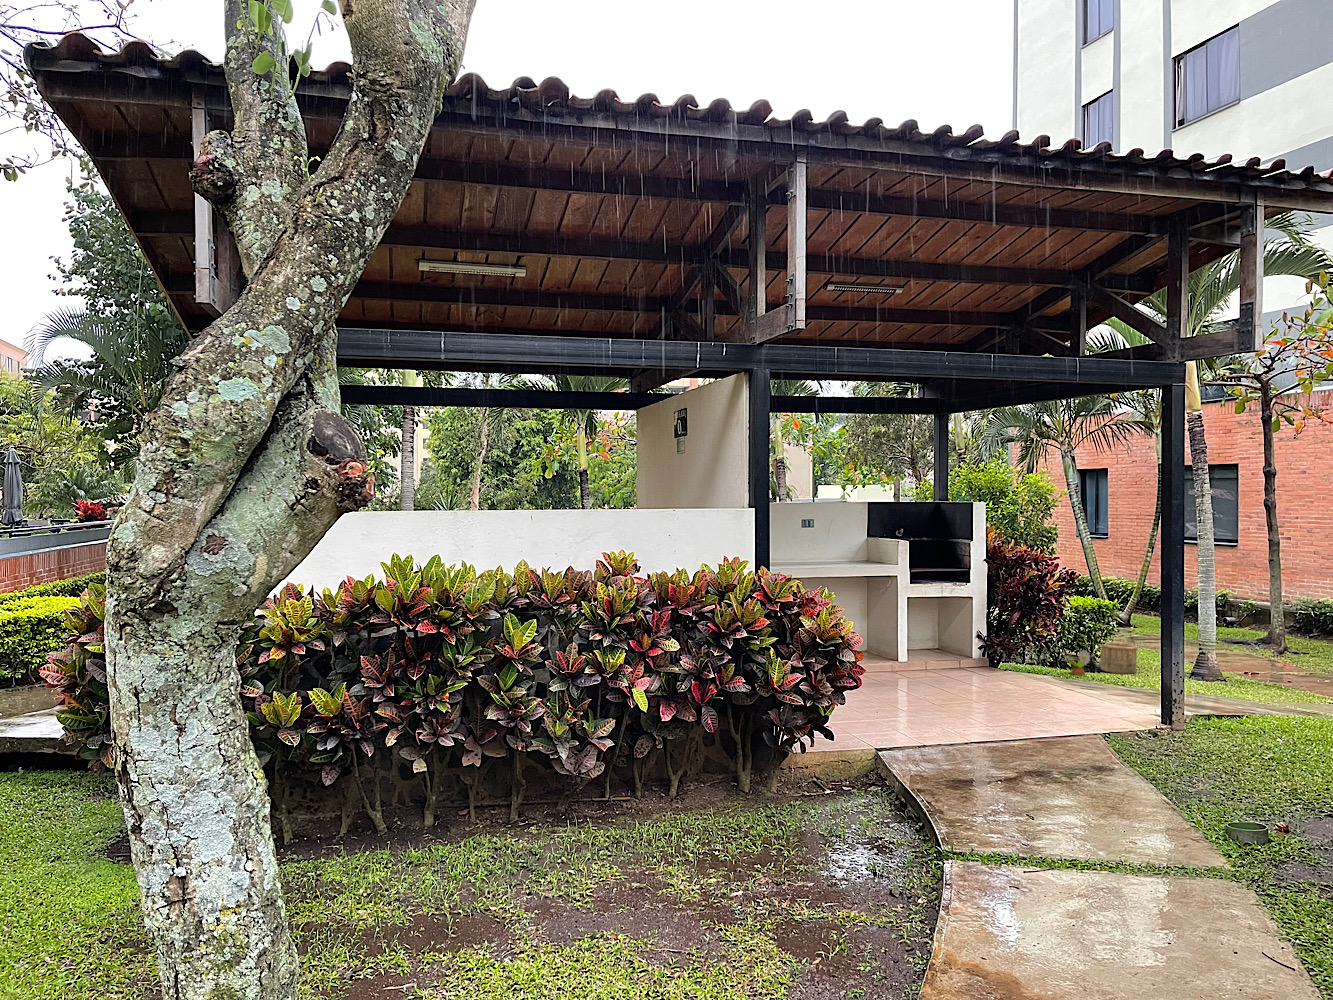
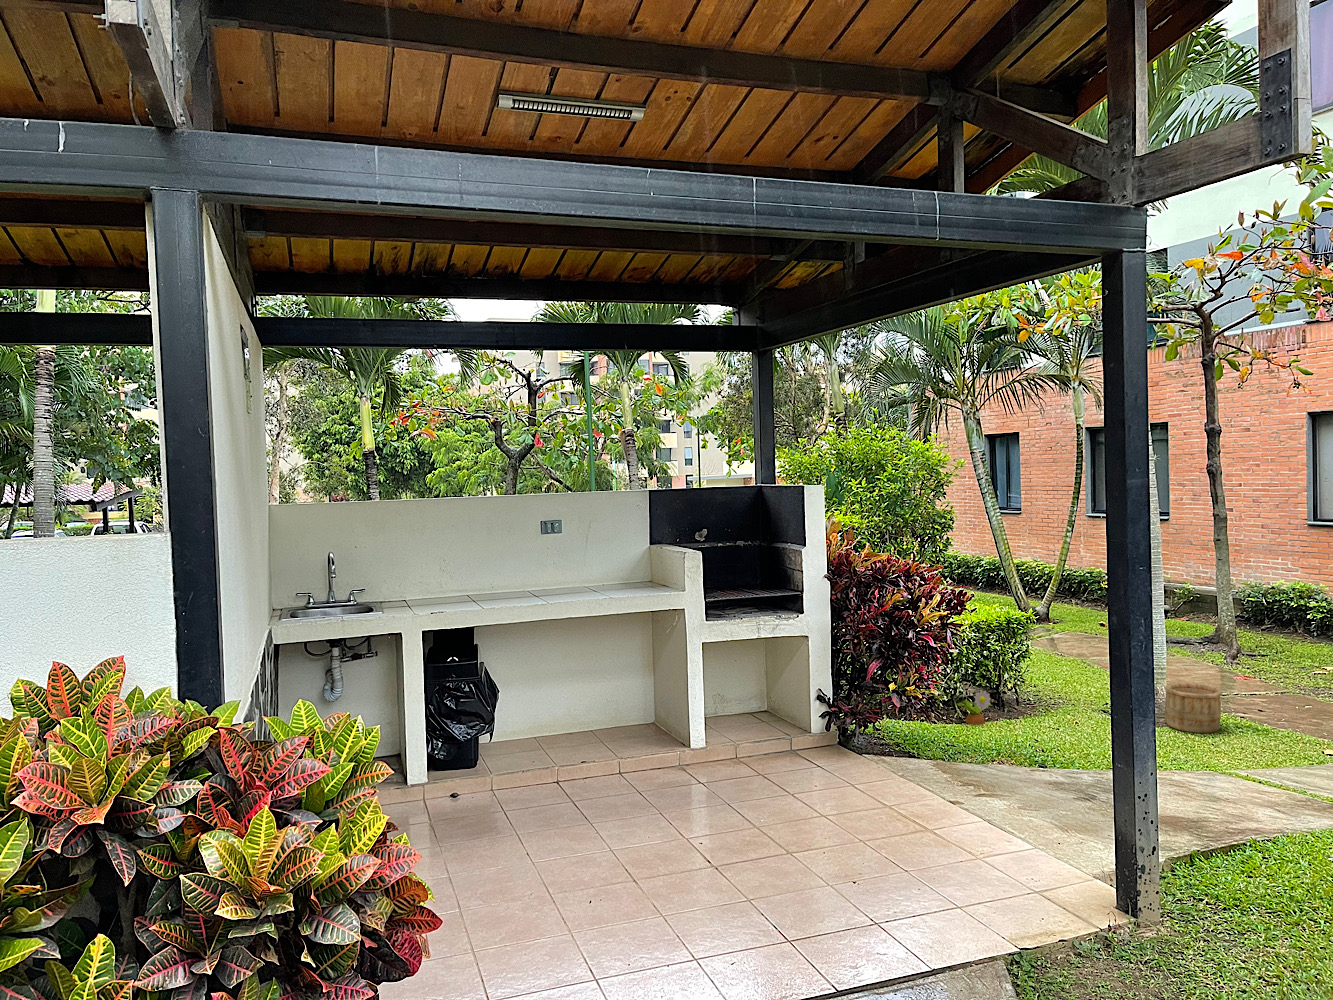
wooden bucket: present [1101,642,1138,674] -> present [1164,683,1223,733]

